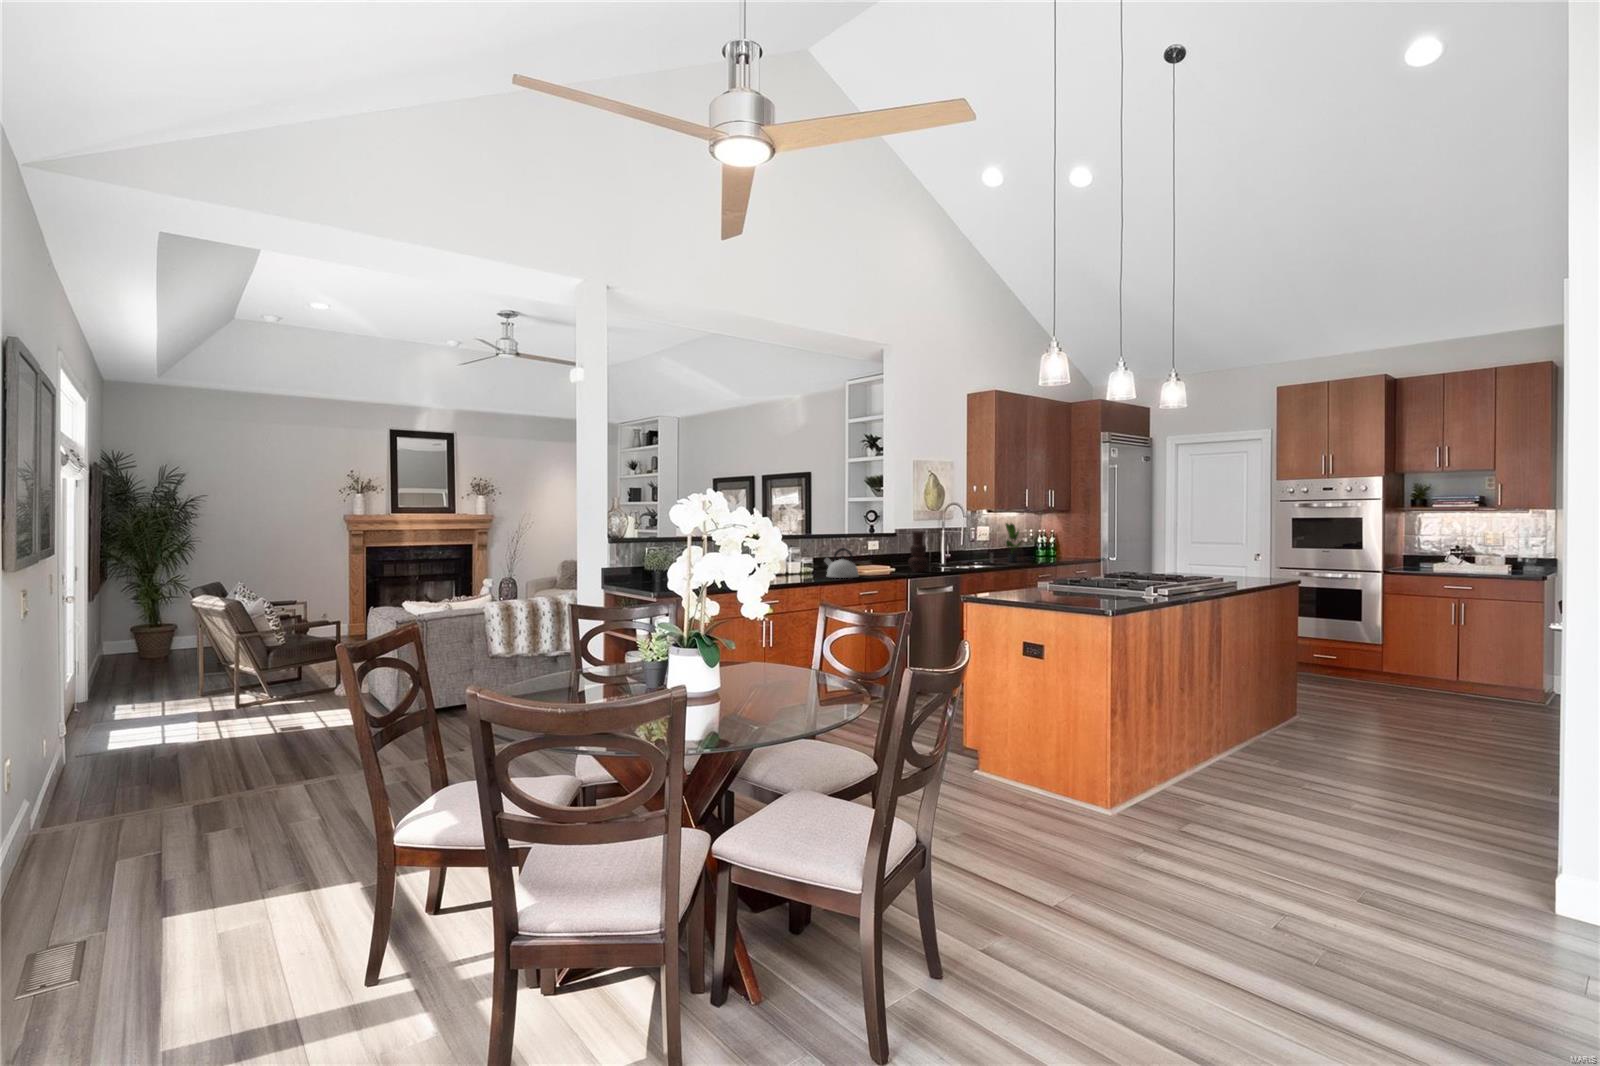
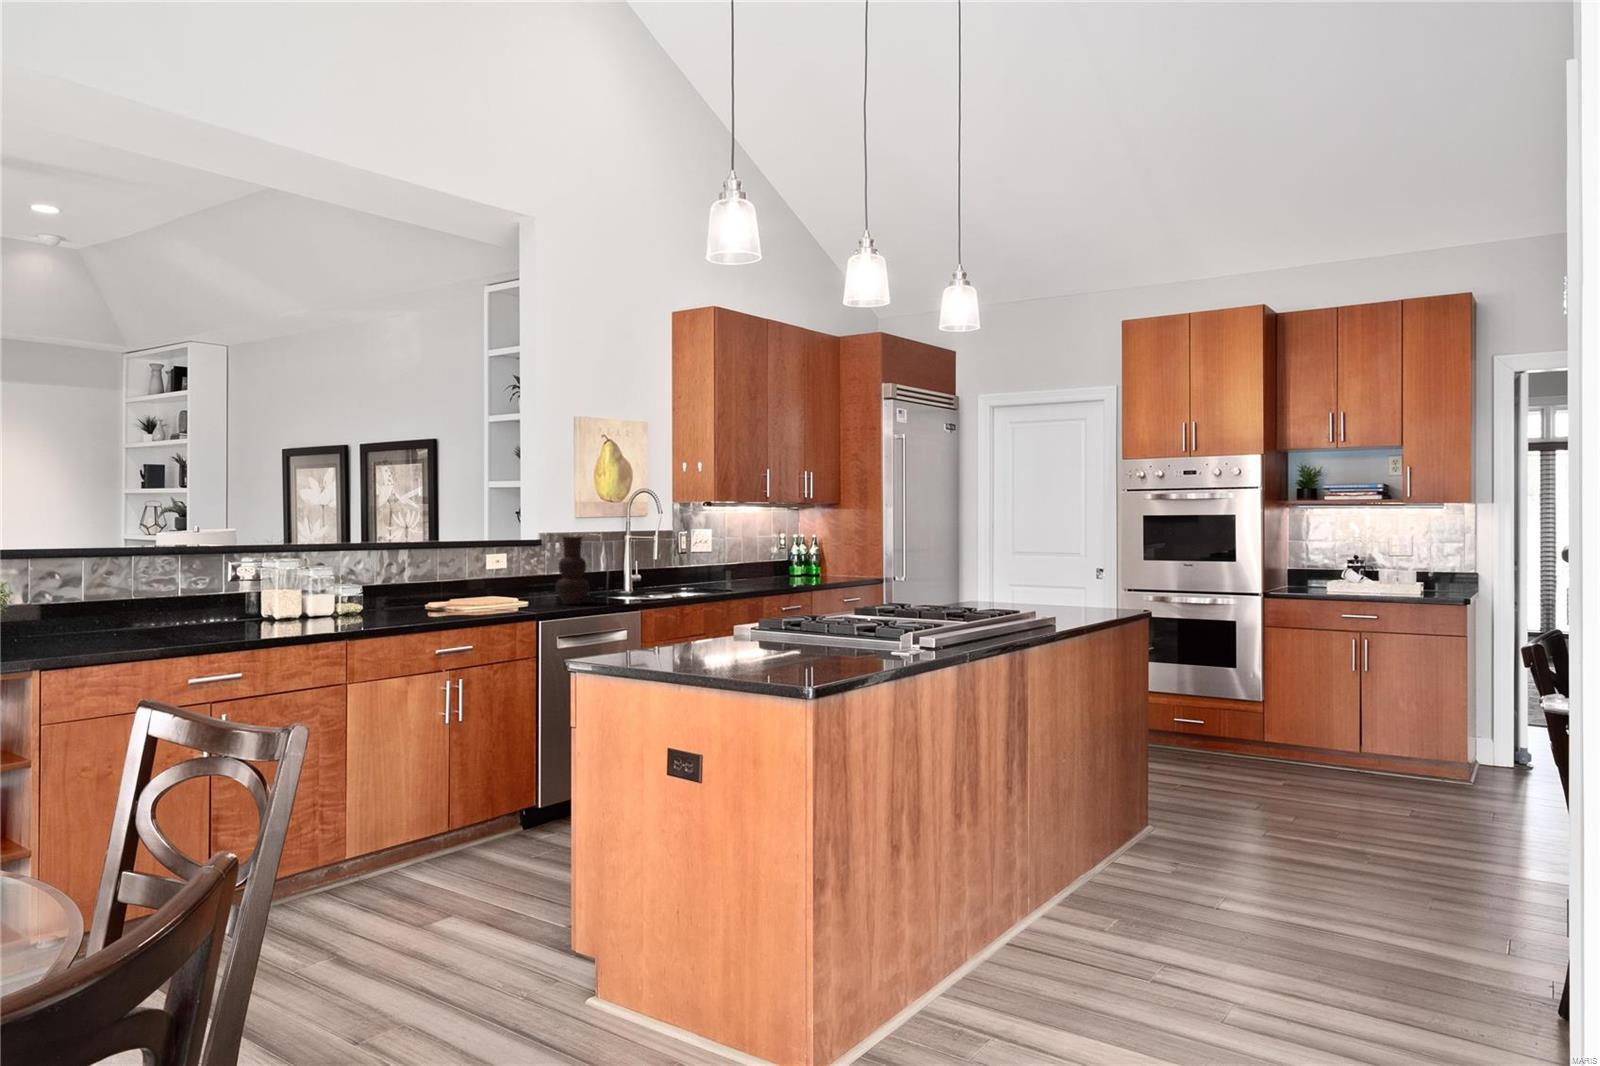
potted plant: present [1006,523,1022,562] -> none [735,521,765,584]
kettle: present [824,548,859,578] -> none [380,564,446,618]

